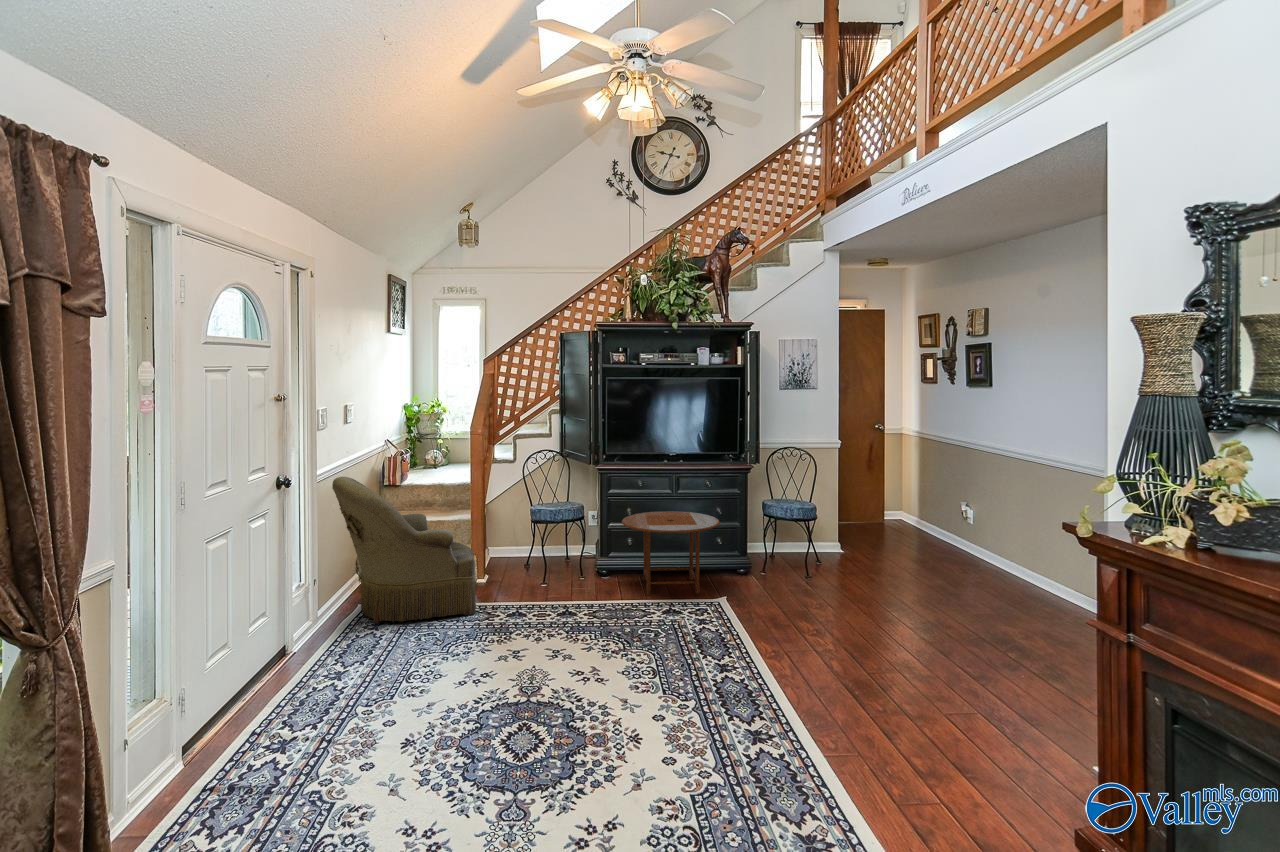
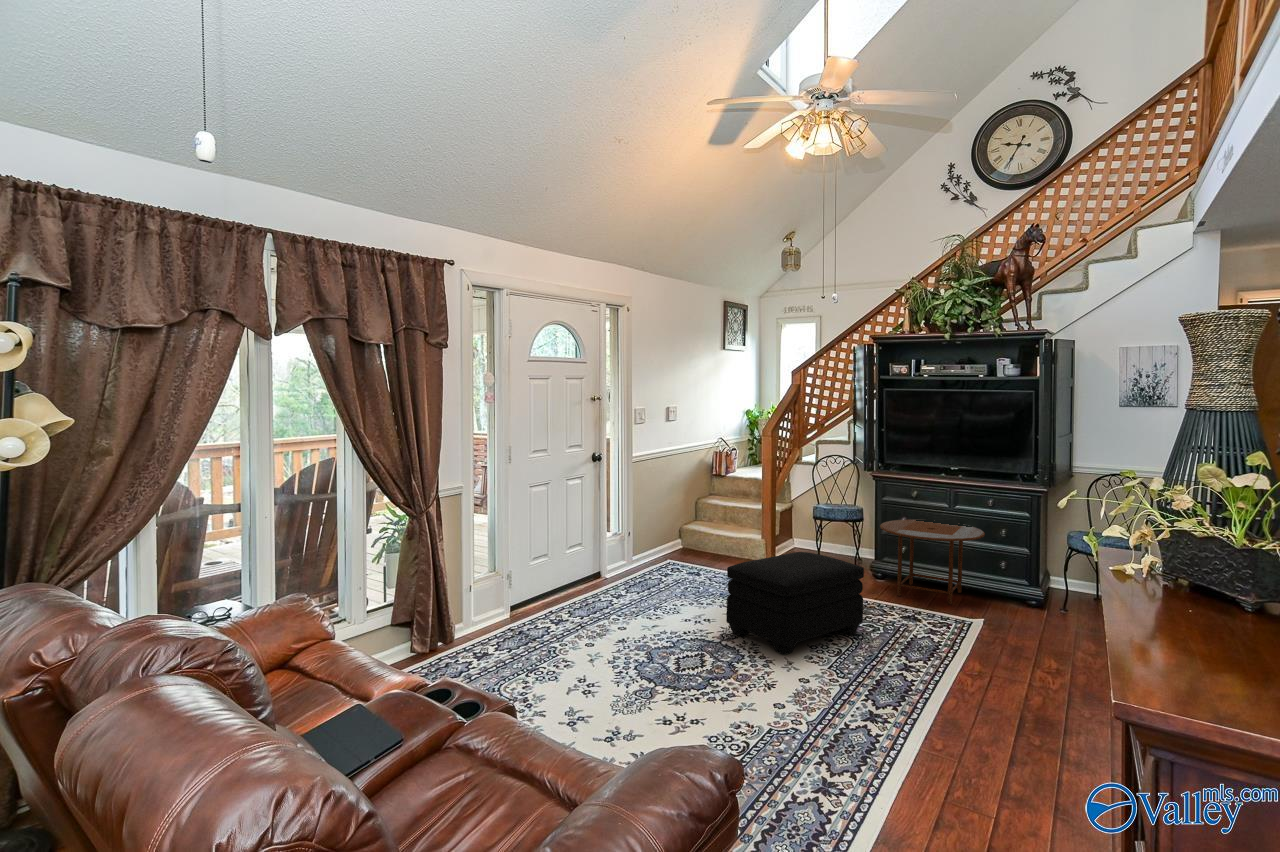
armchair: present [332,477,476,623] -> none [645,461,748,581]
ottoman: none [529,567,662,696] -> present [726,552,864,655]

